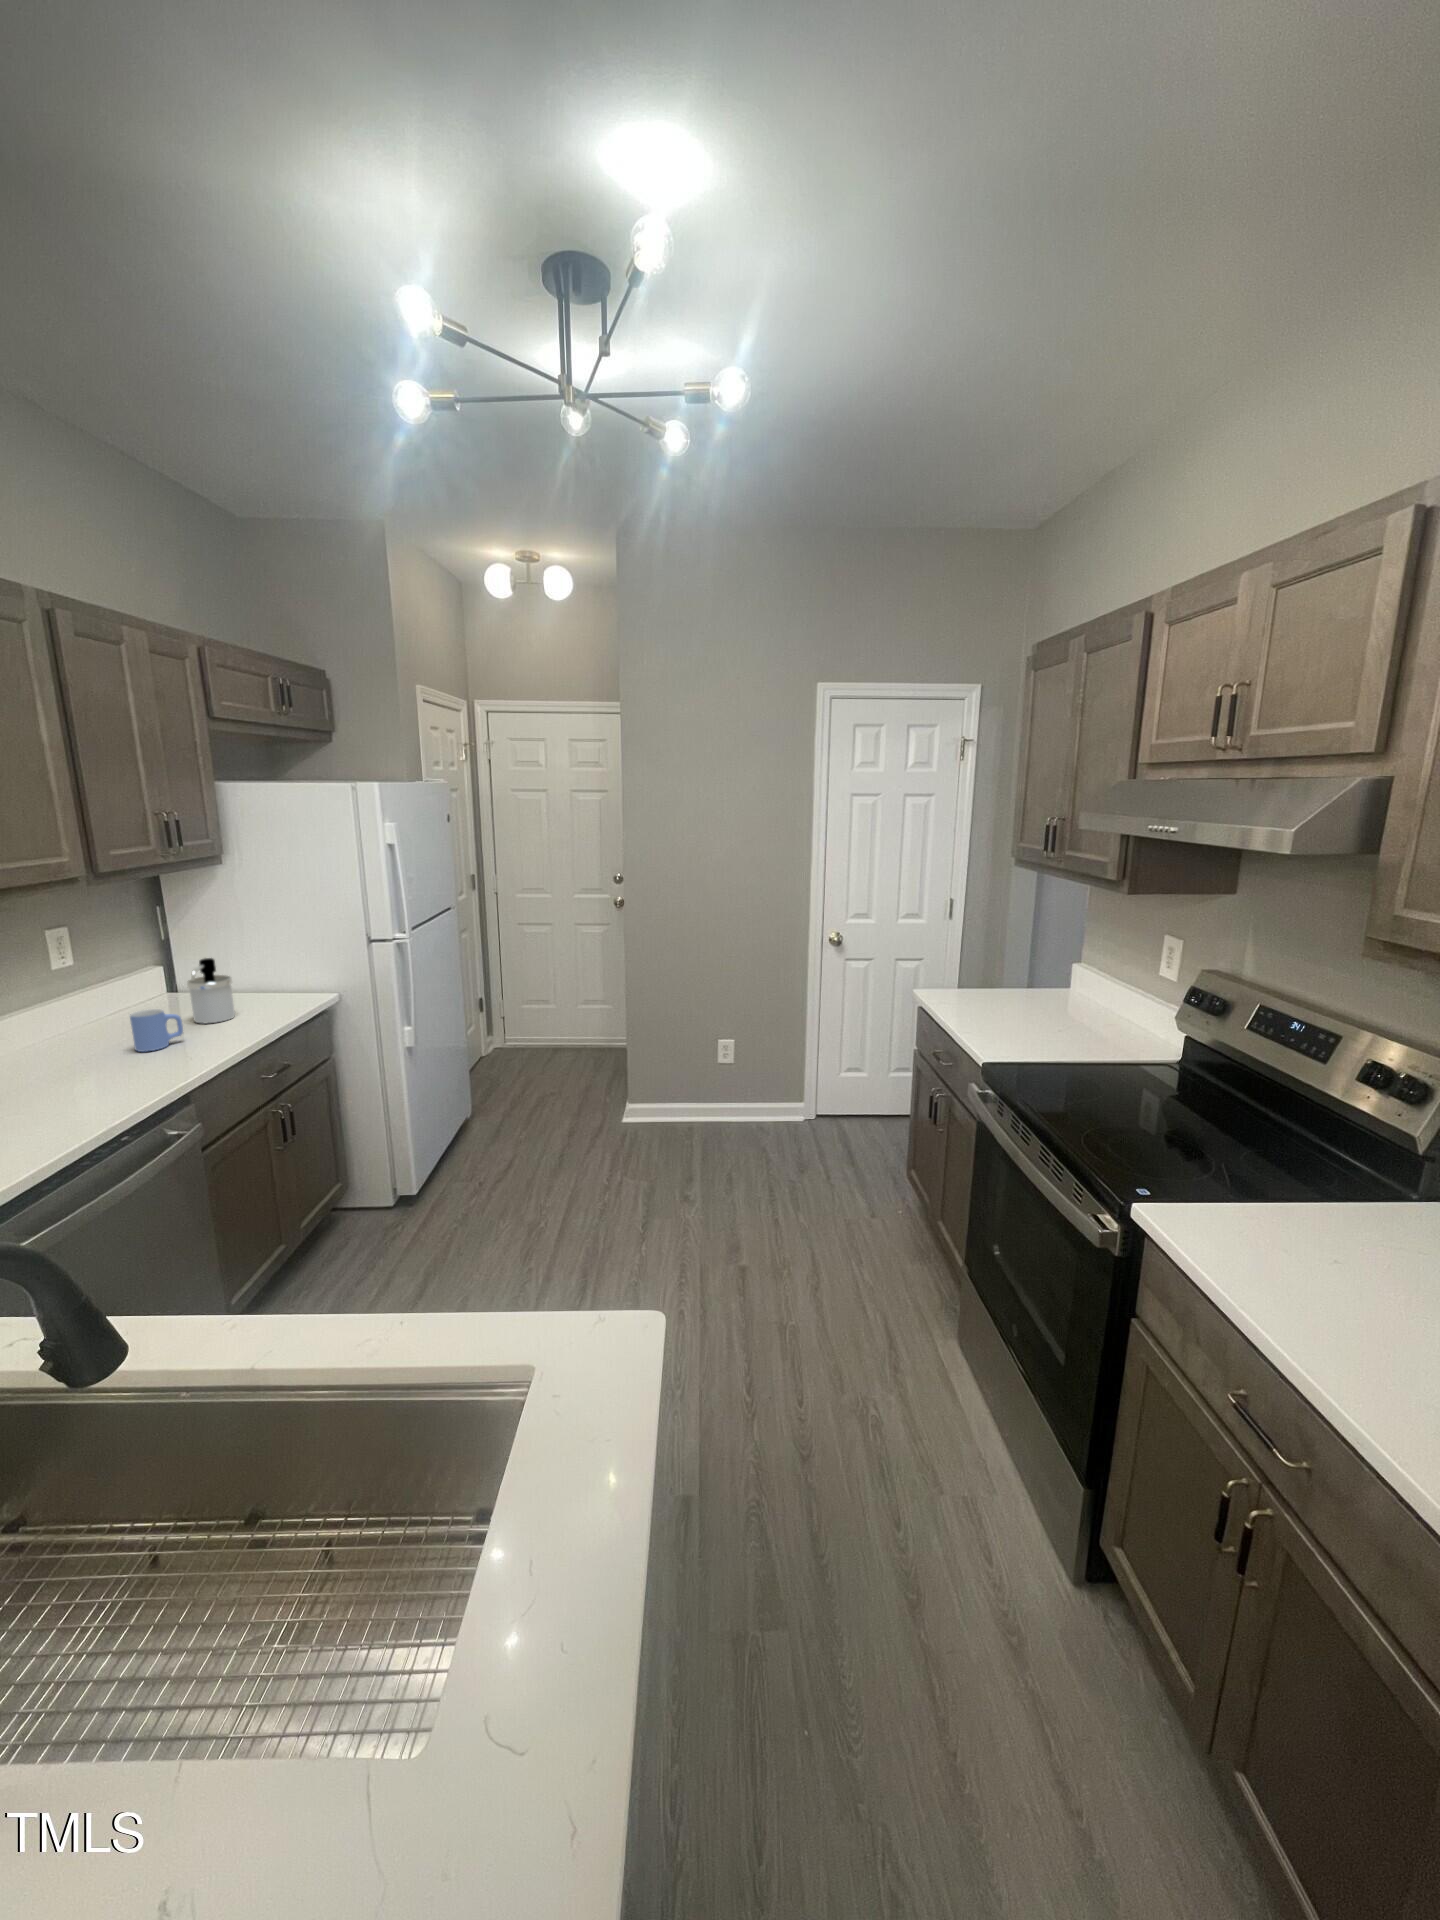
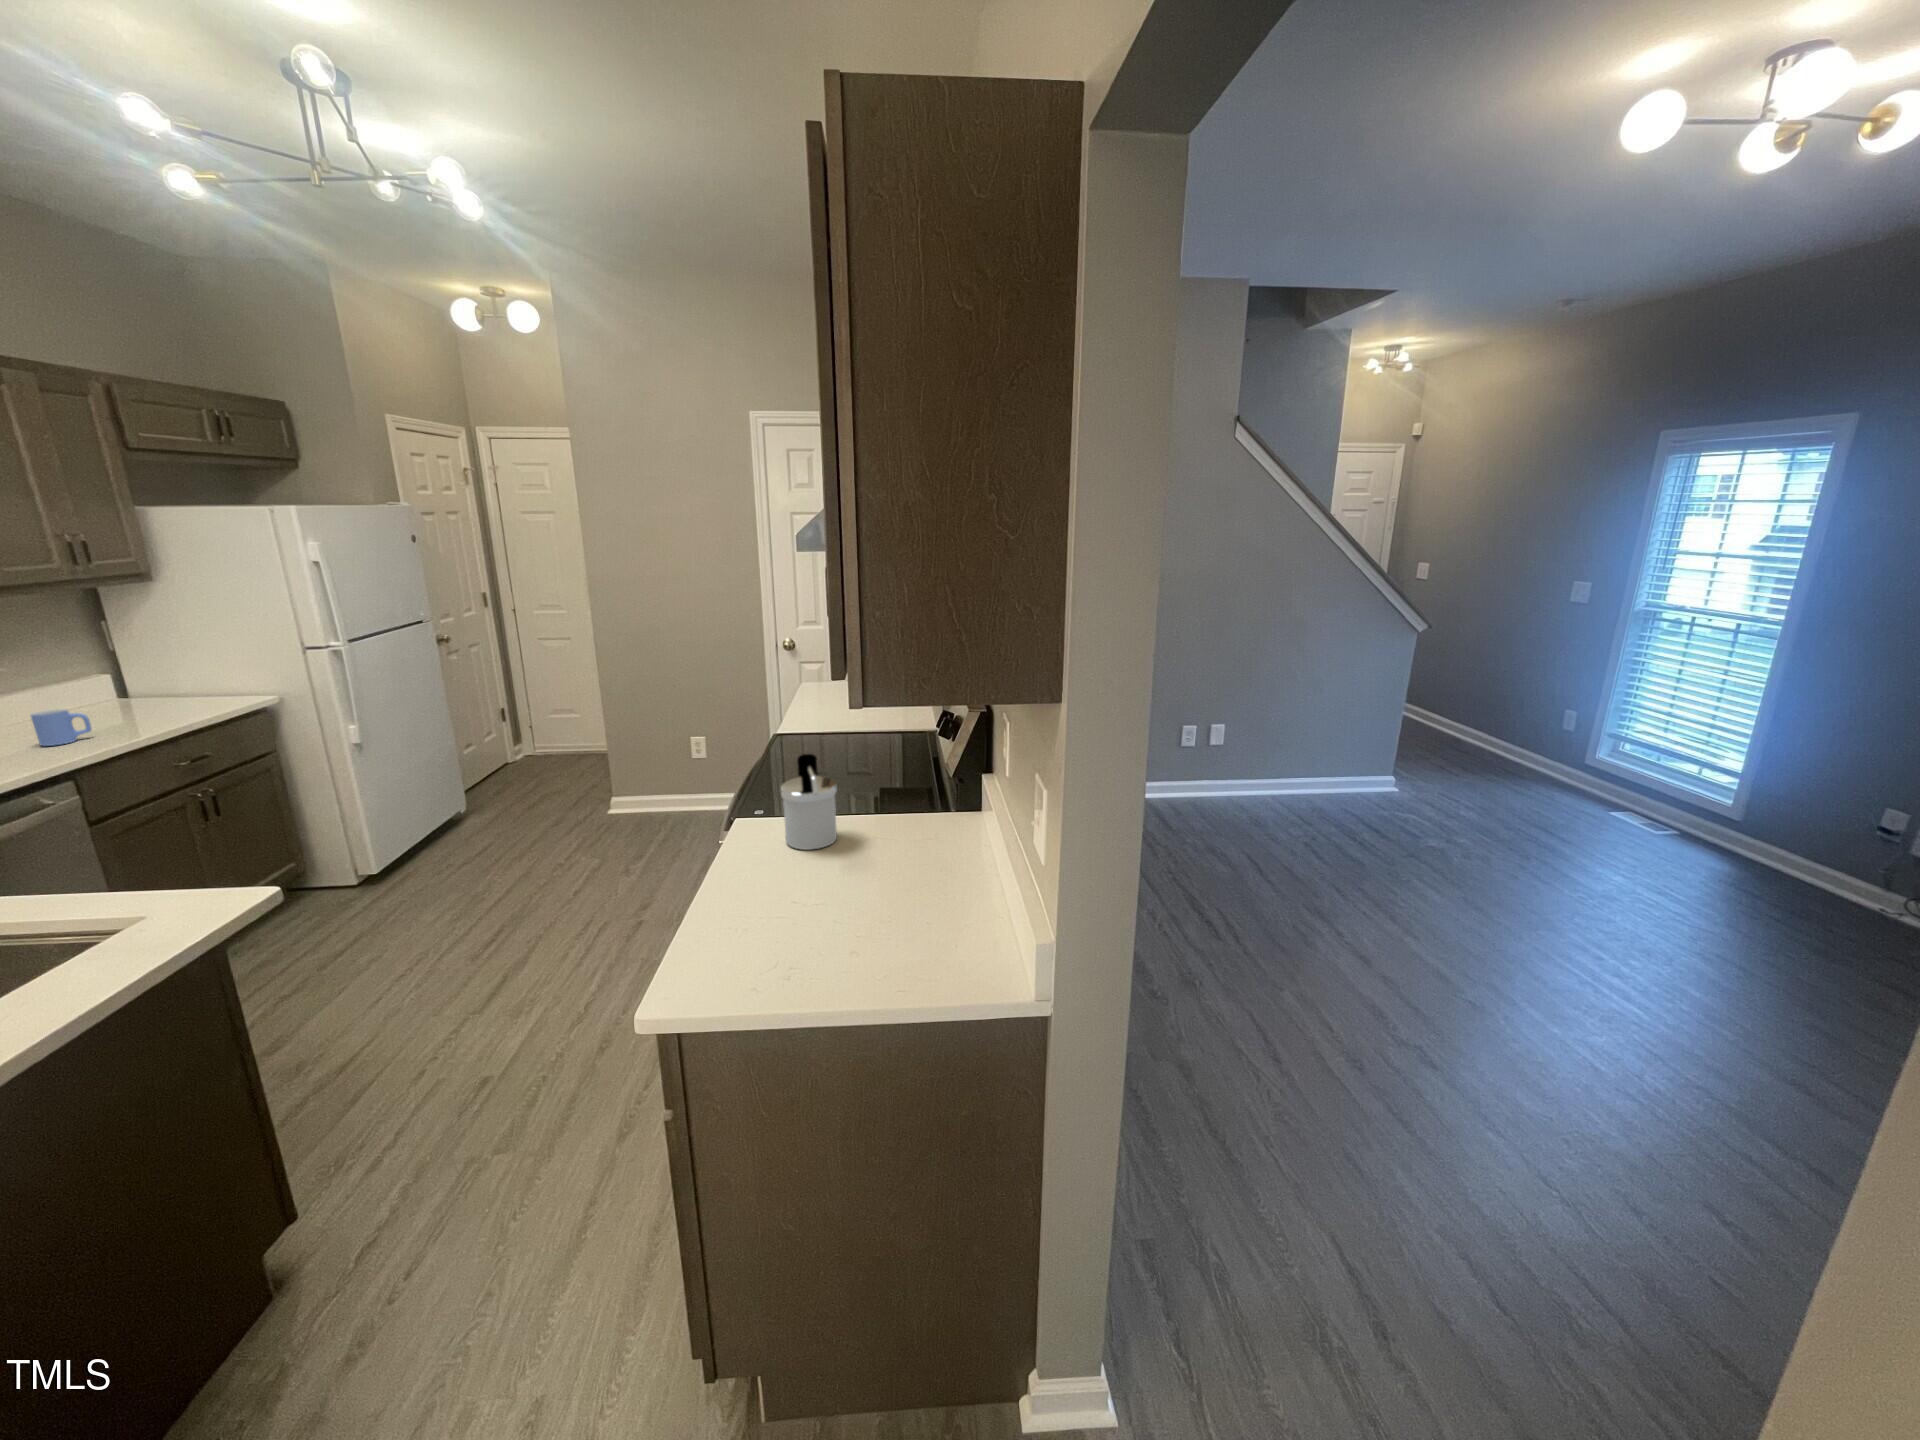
soap dispenser: present [187,958,235,1023] -> present [781,754,837,850]

